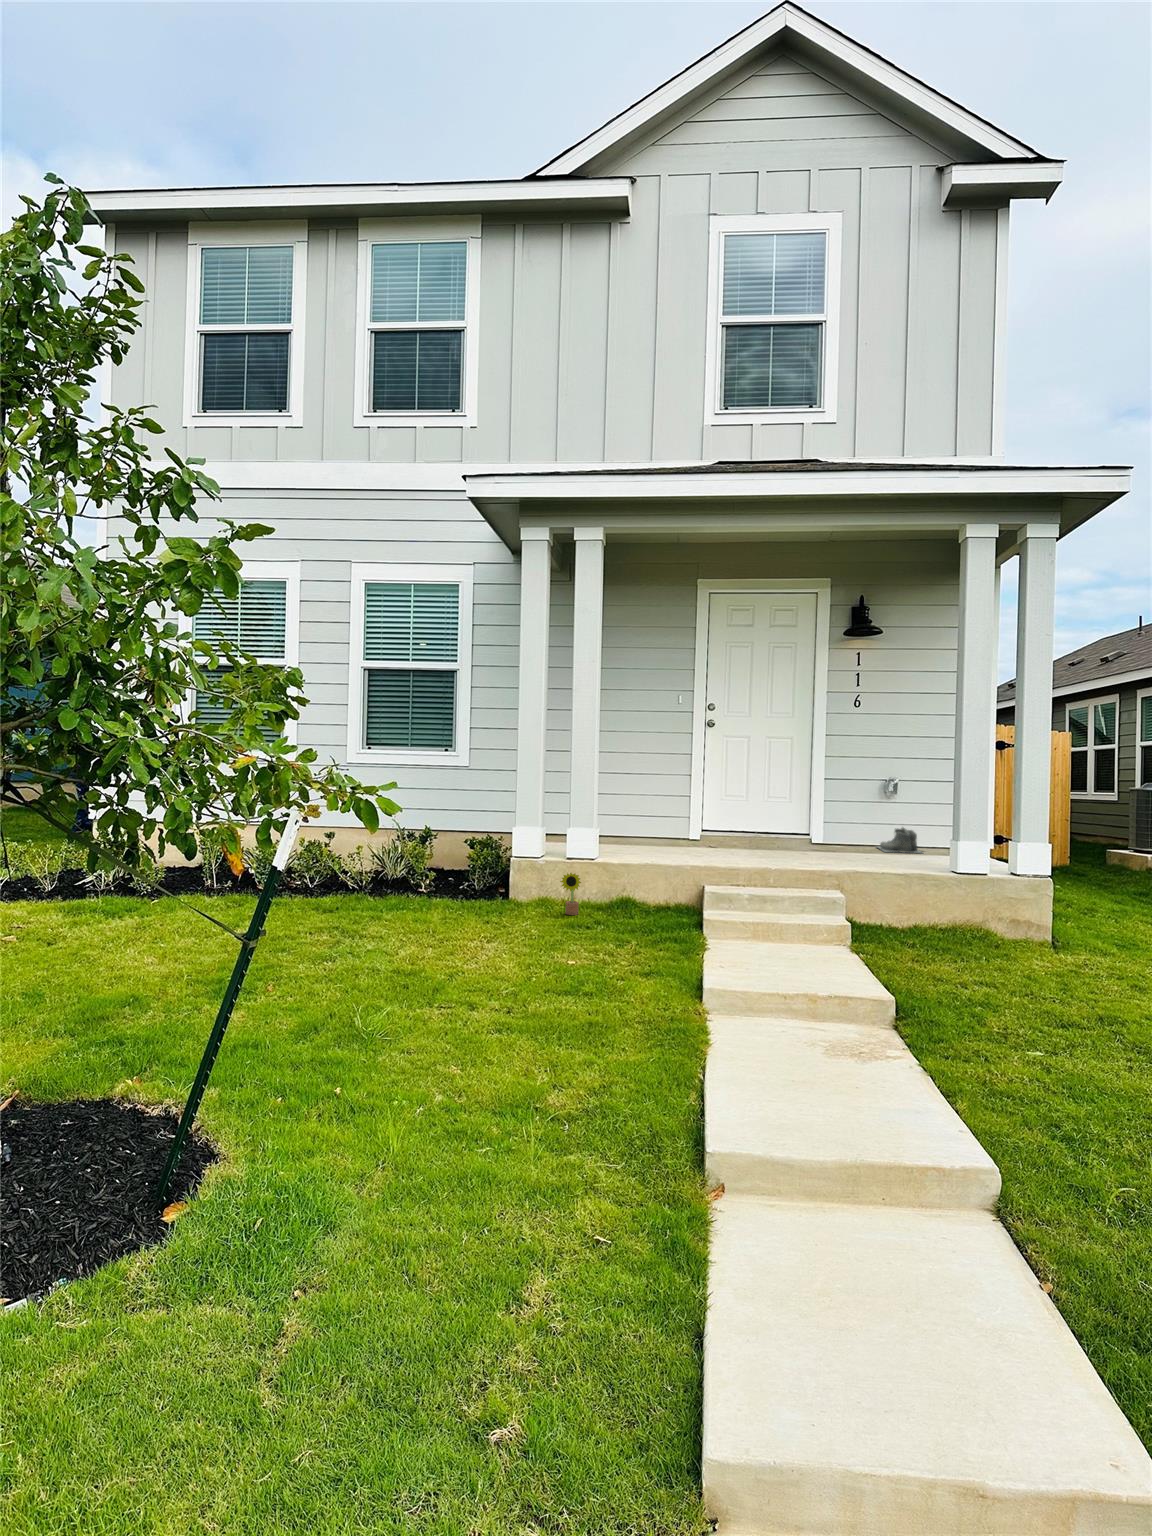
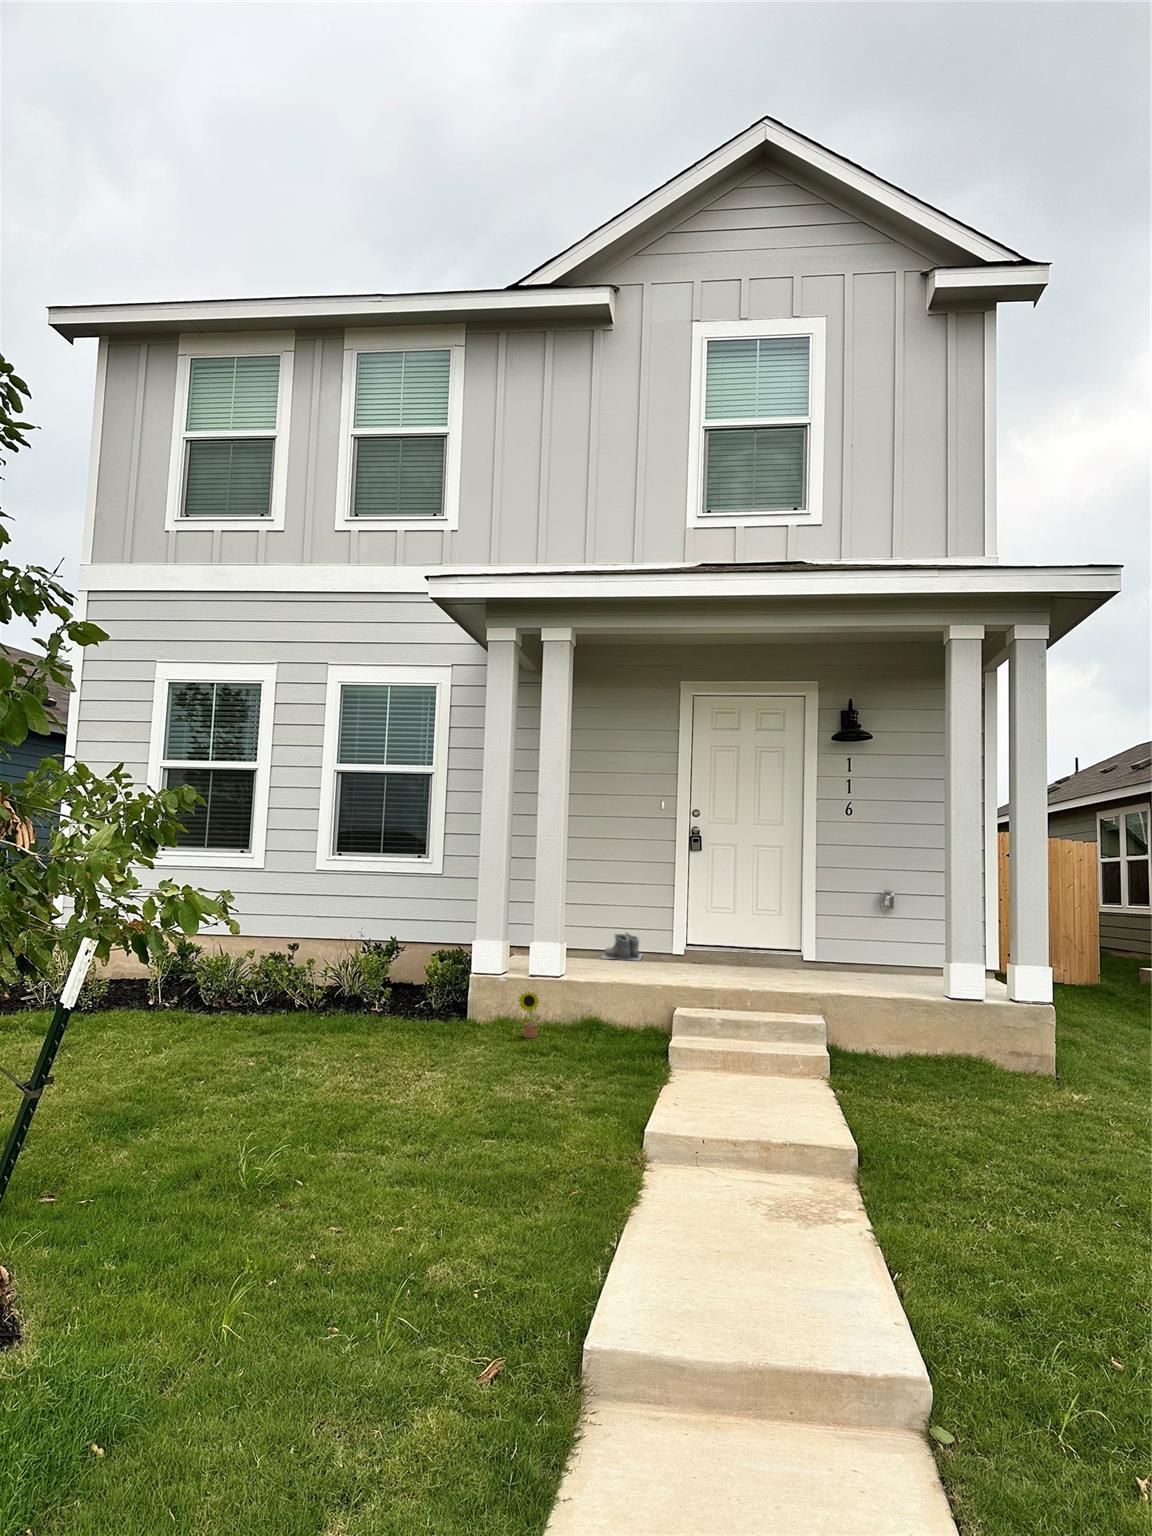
boots: present [878,828,921,853] -> present [602,933,643,960]

